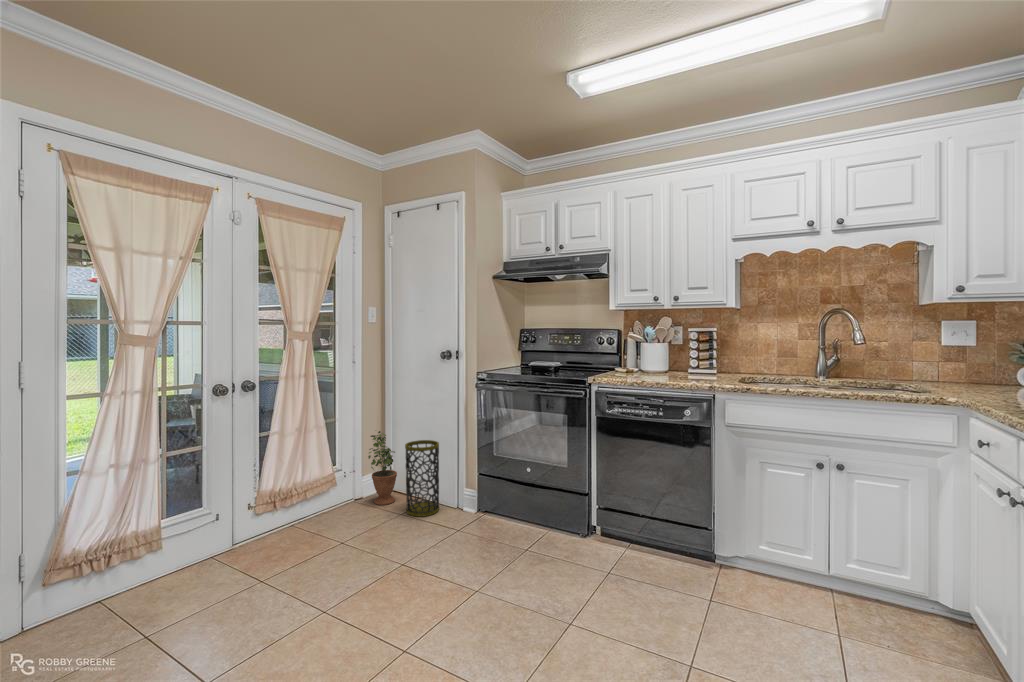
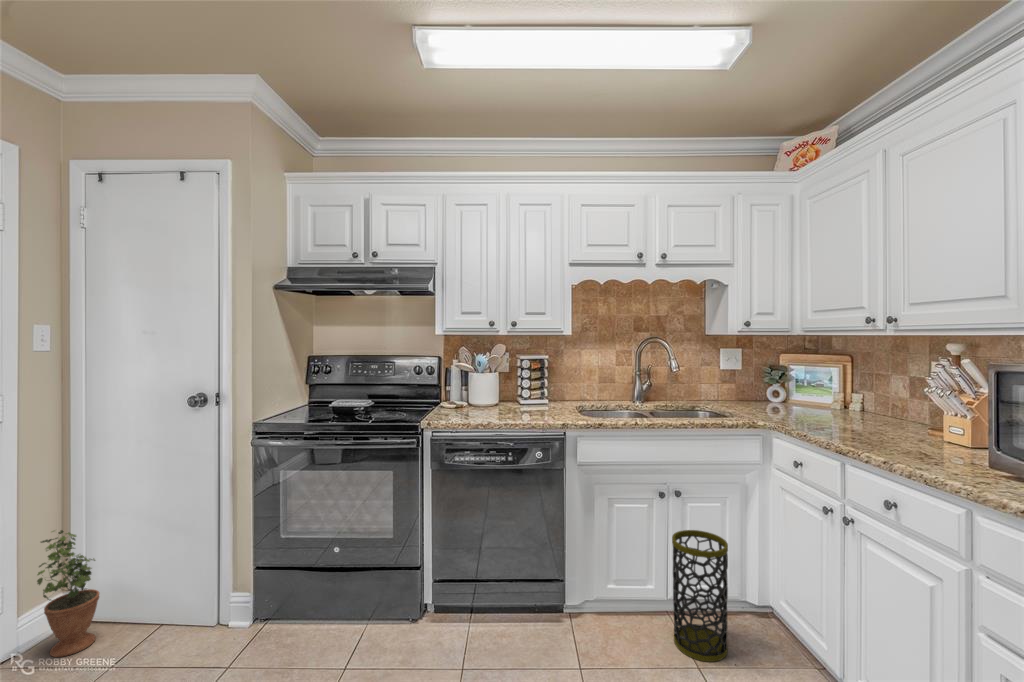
trash can: present [405,440,439,517] -> present [672,530,728,662]

